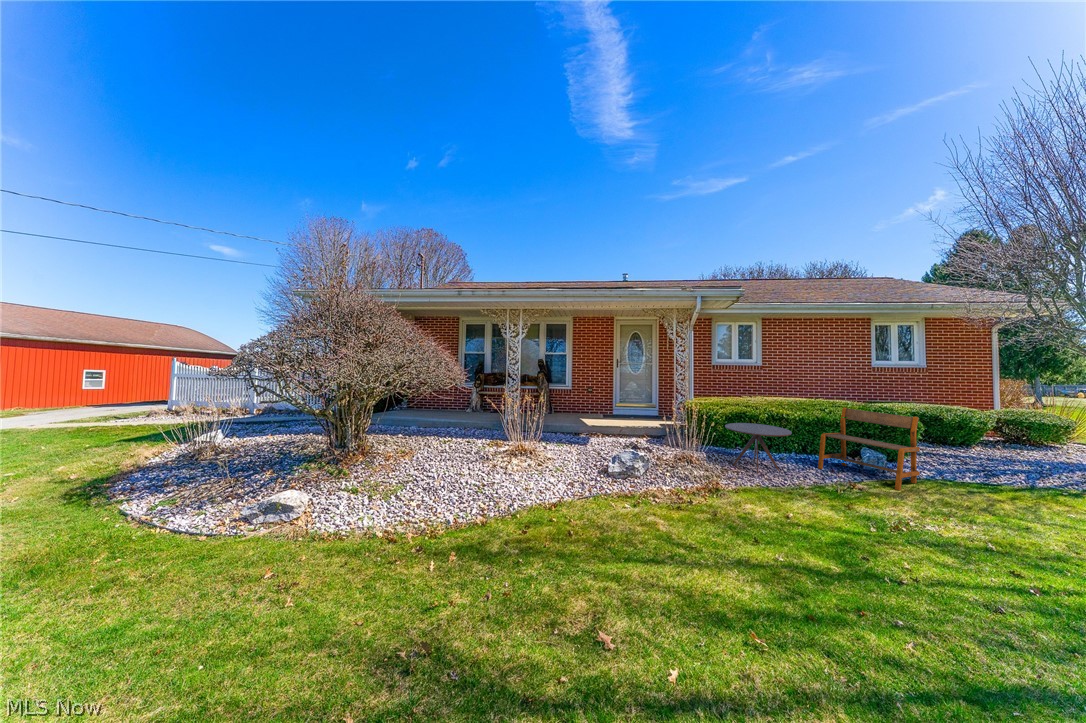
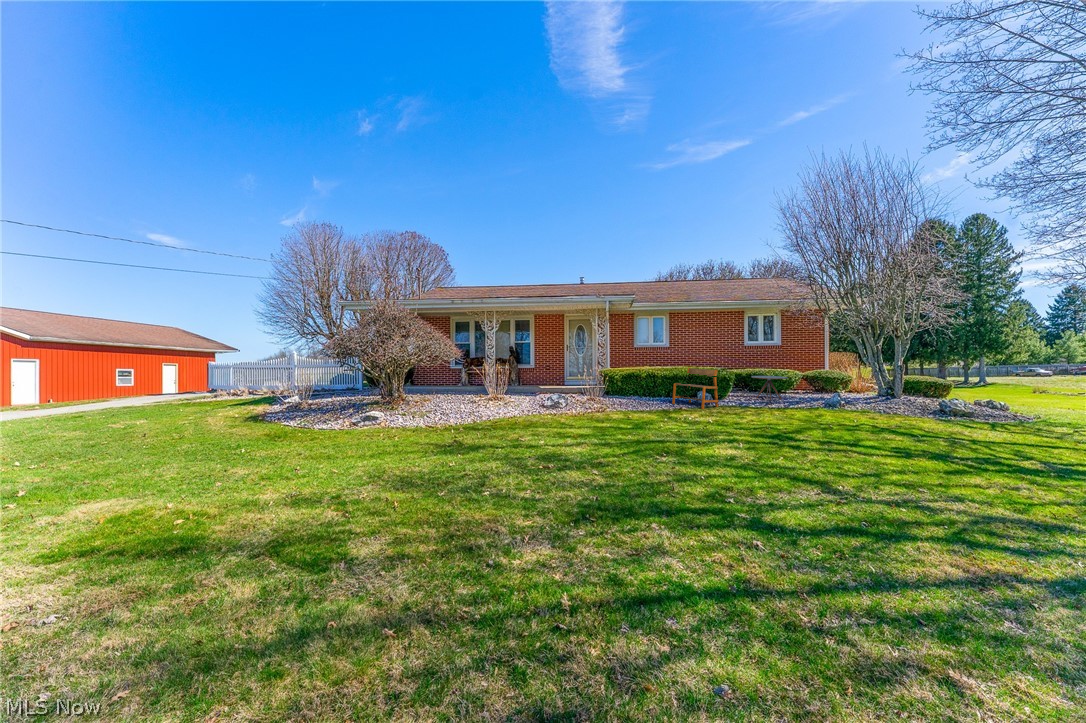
round table: present [725,423,792,473] -> present [752,376,787,400]

